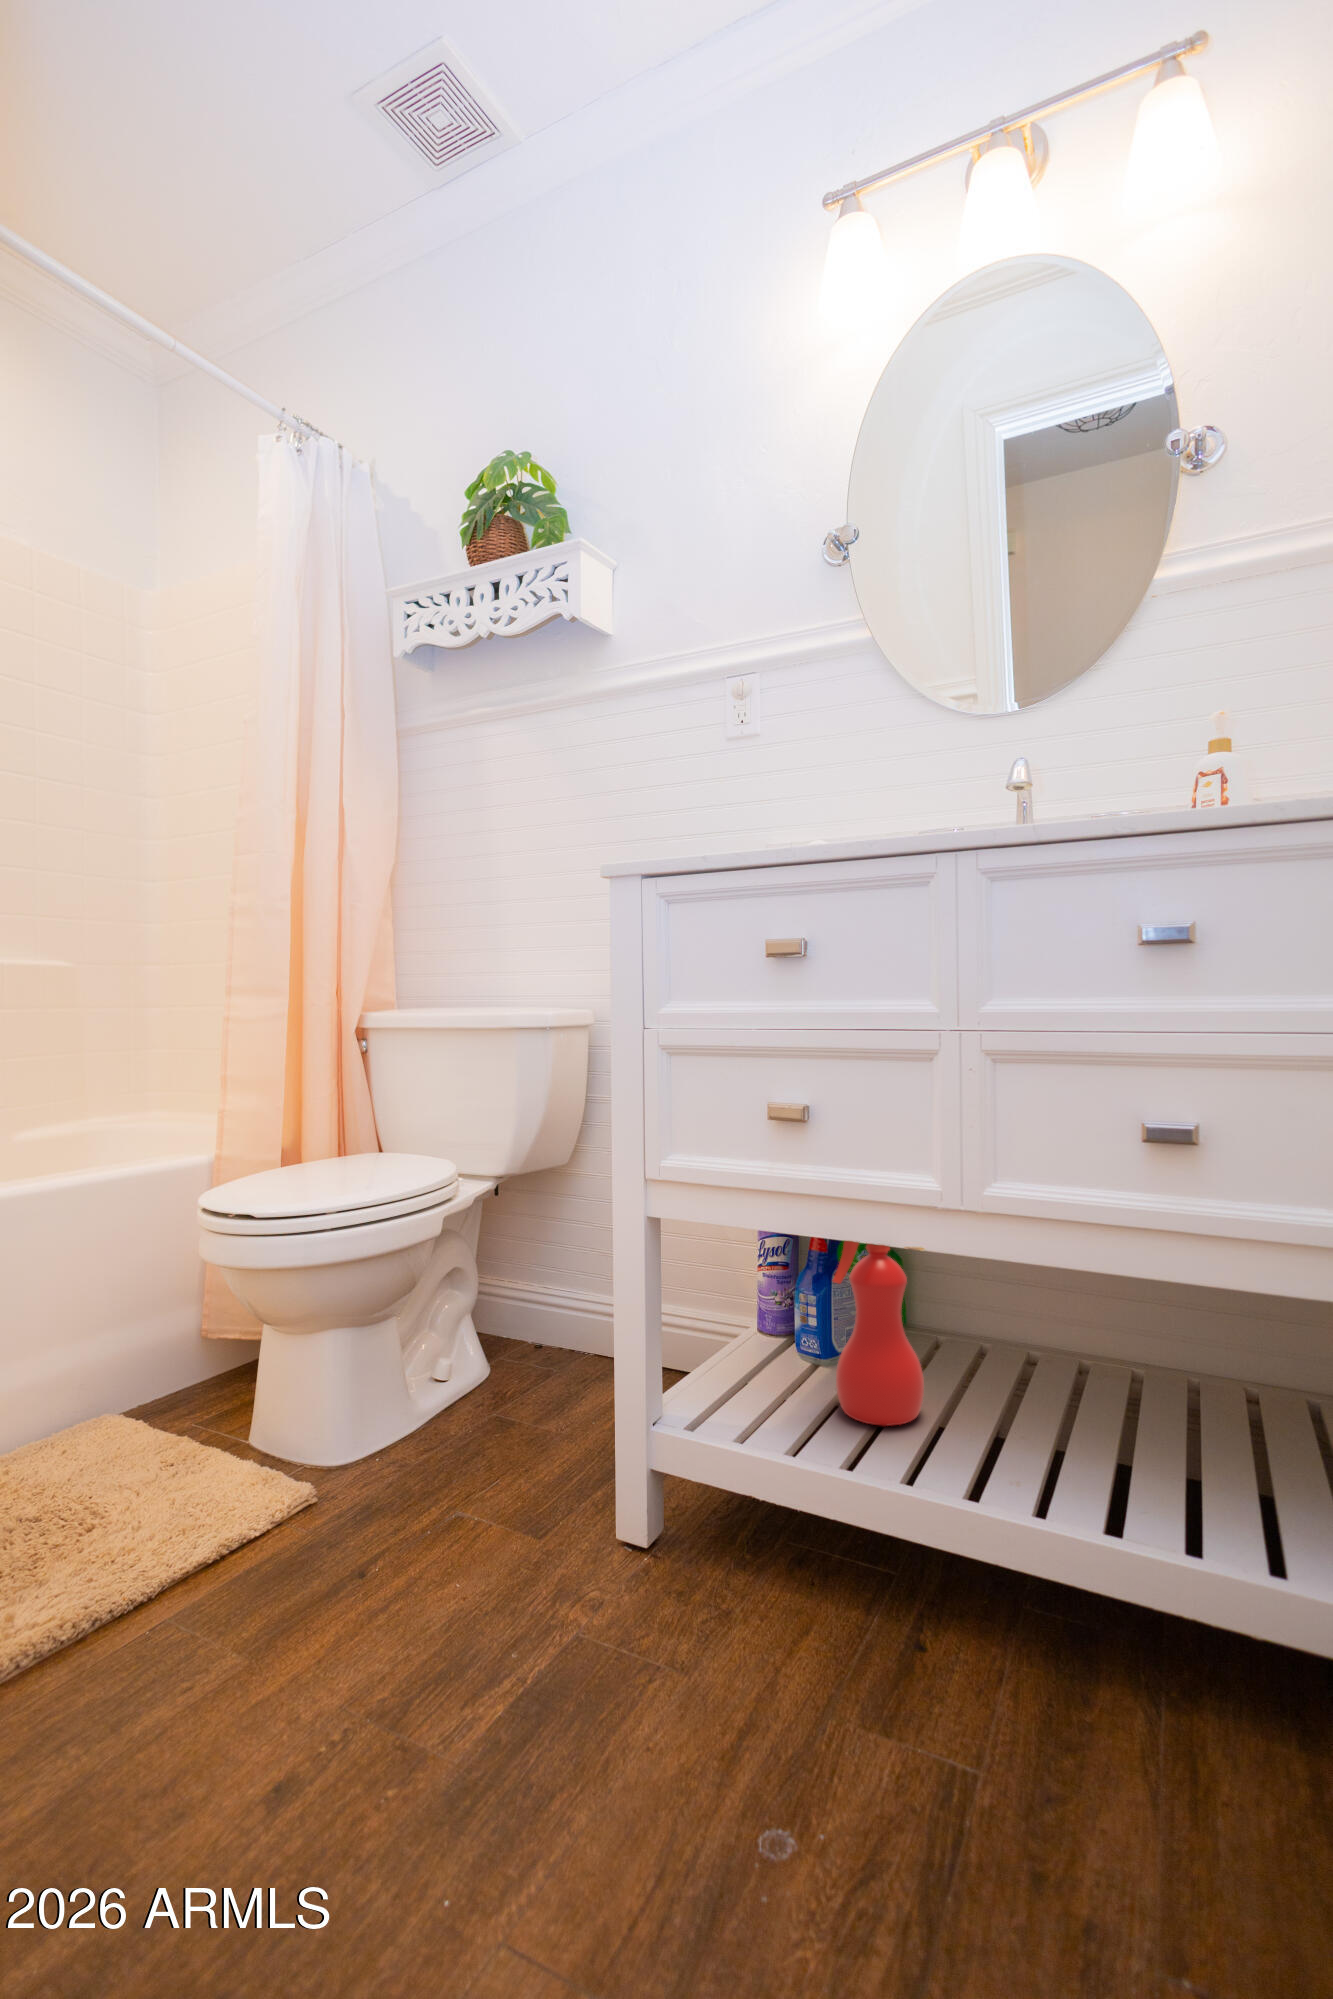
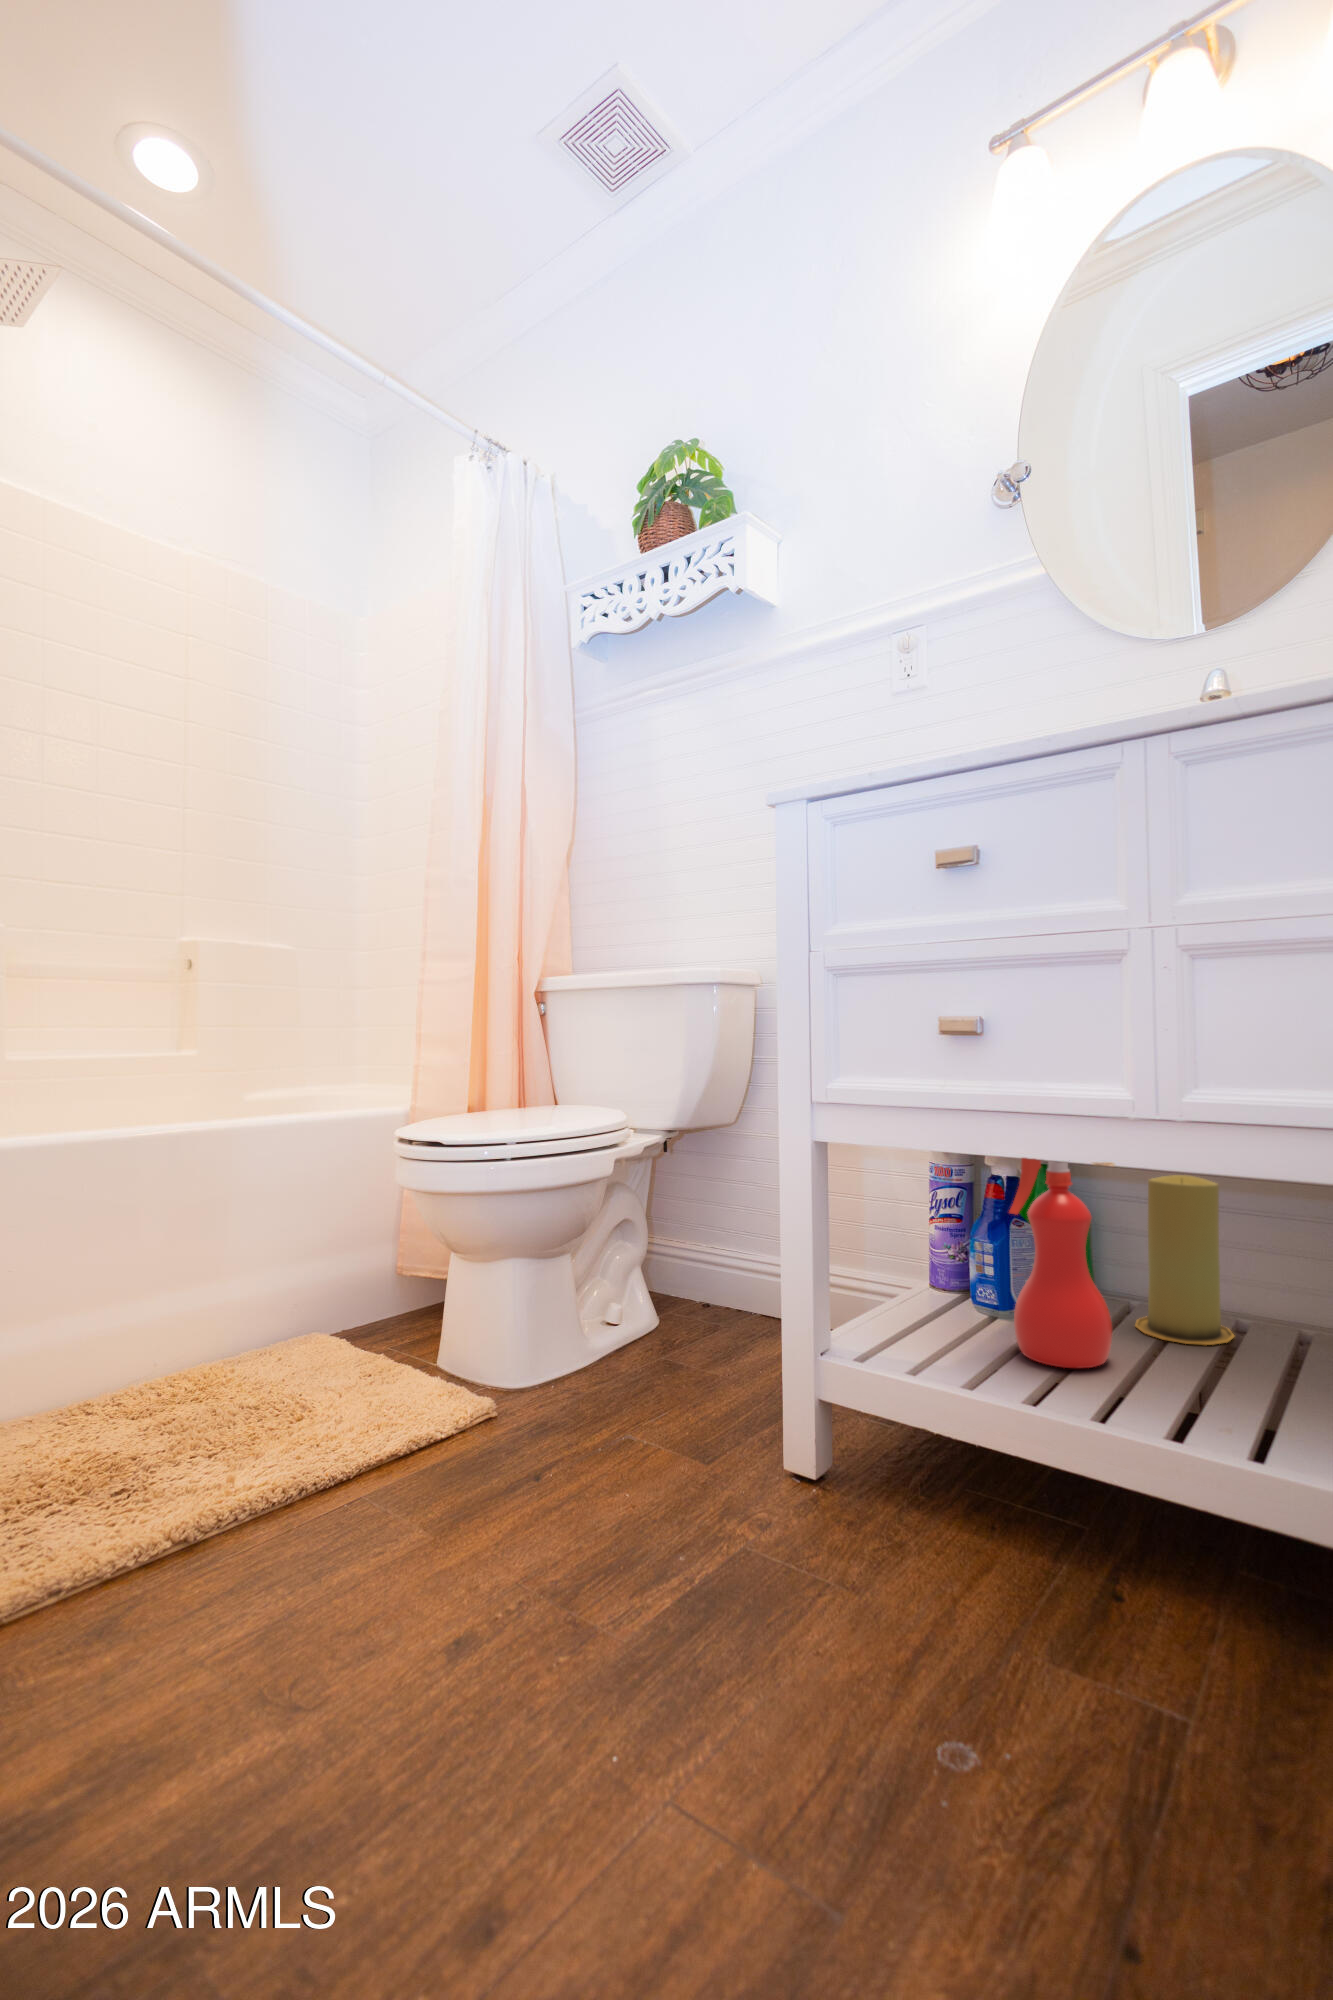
candle: none [944,1227,1029,1388] -> present [1135,1175,1234,1345]

